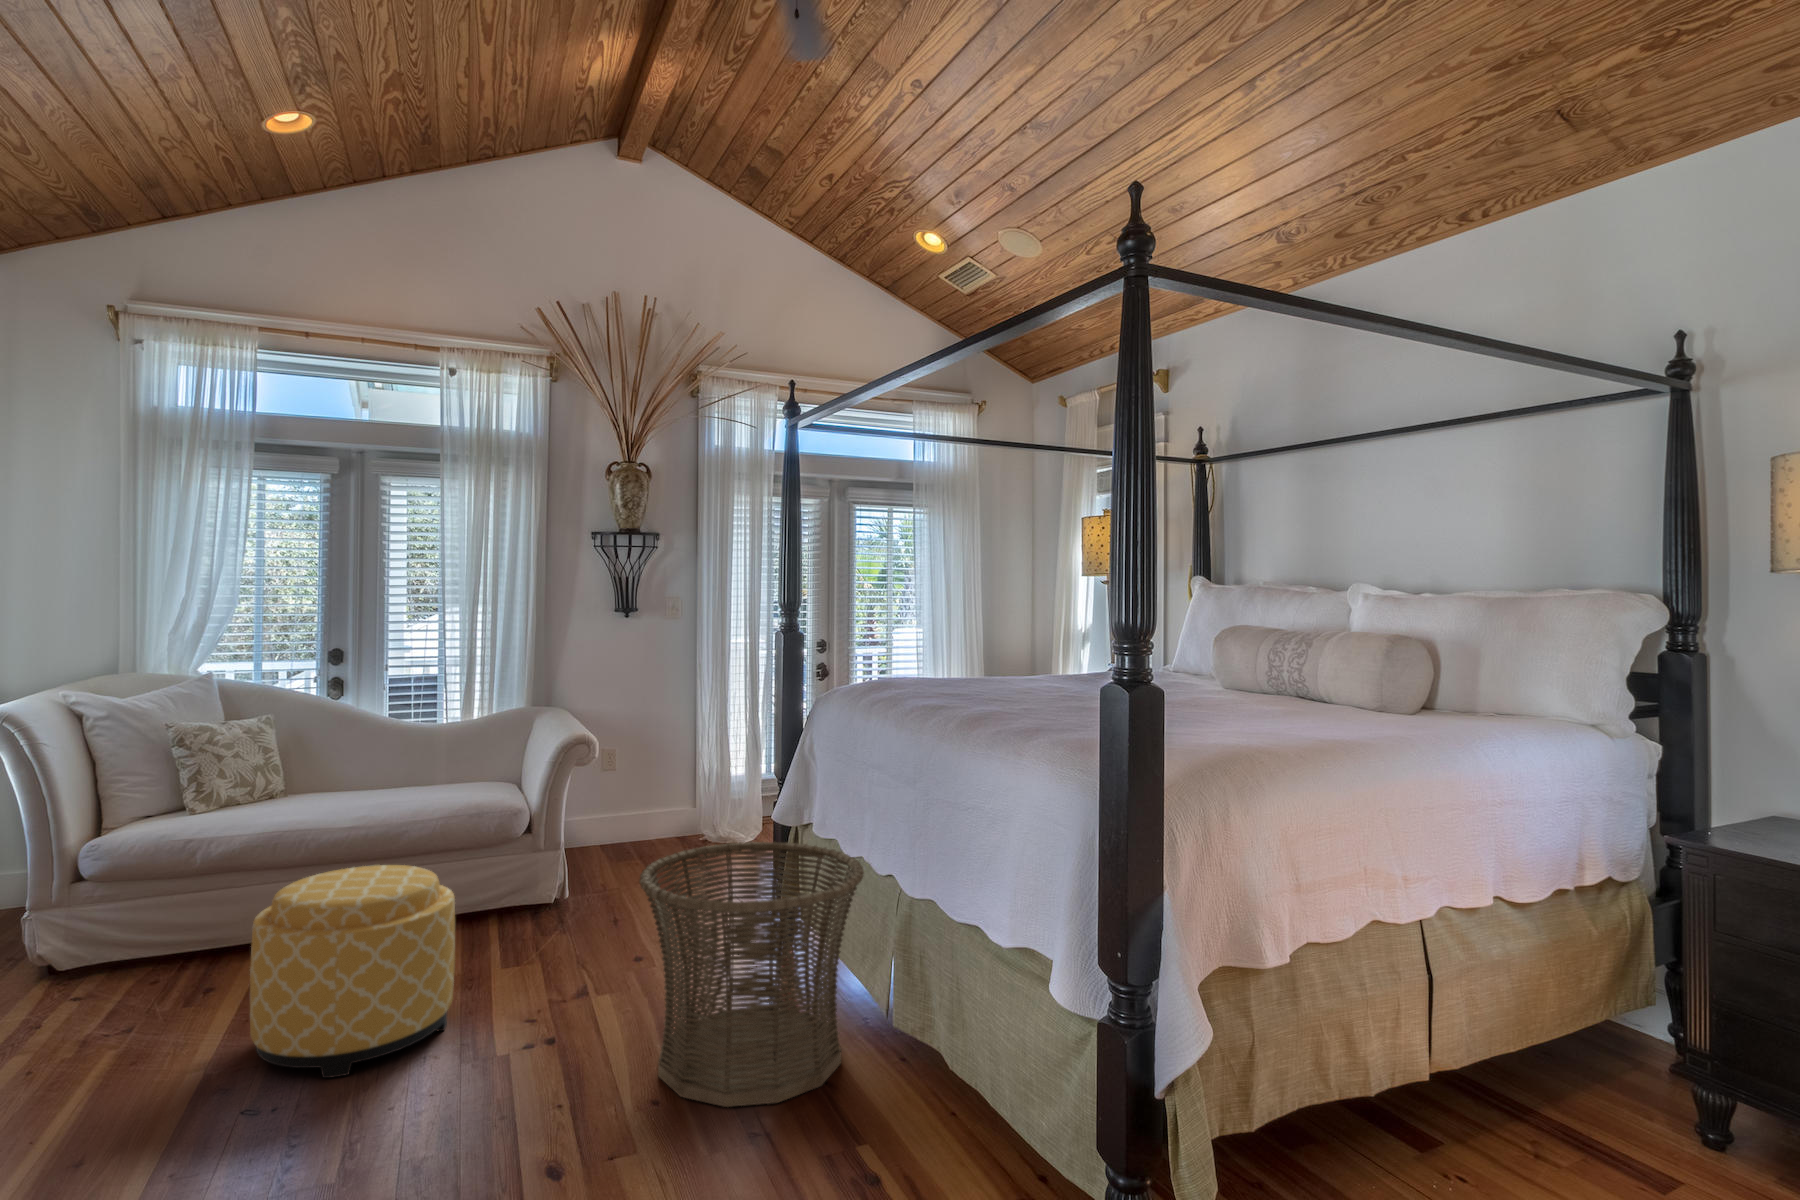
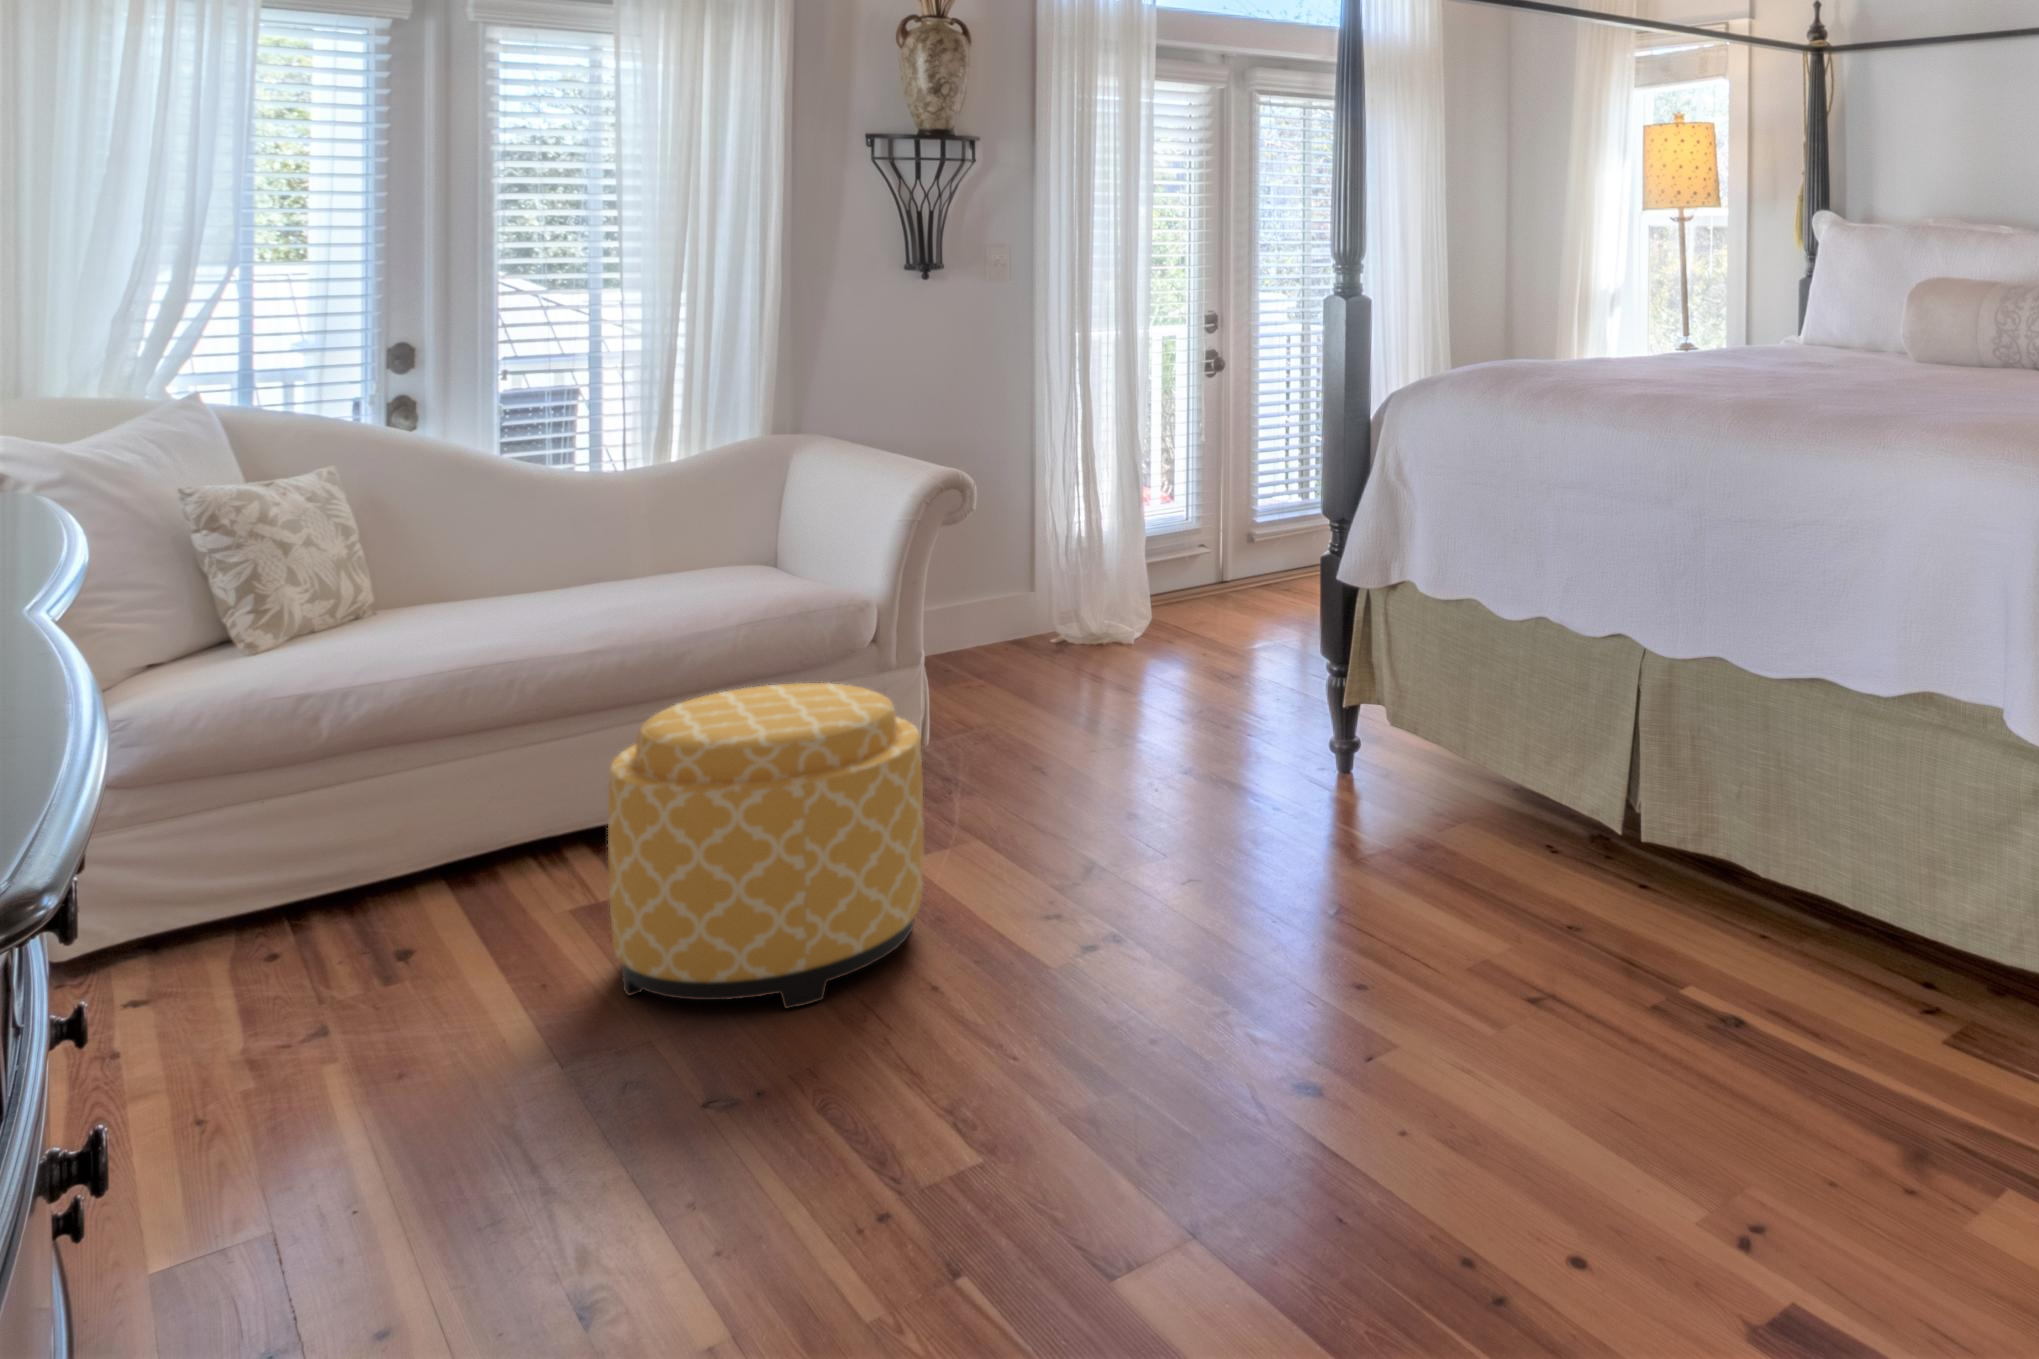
basket: present [639,842,864,1107] -> none [1253,605,1573,960]

